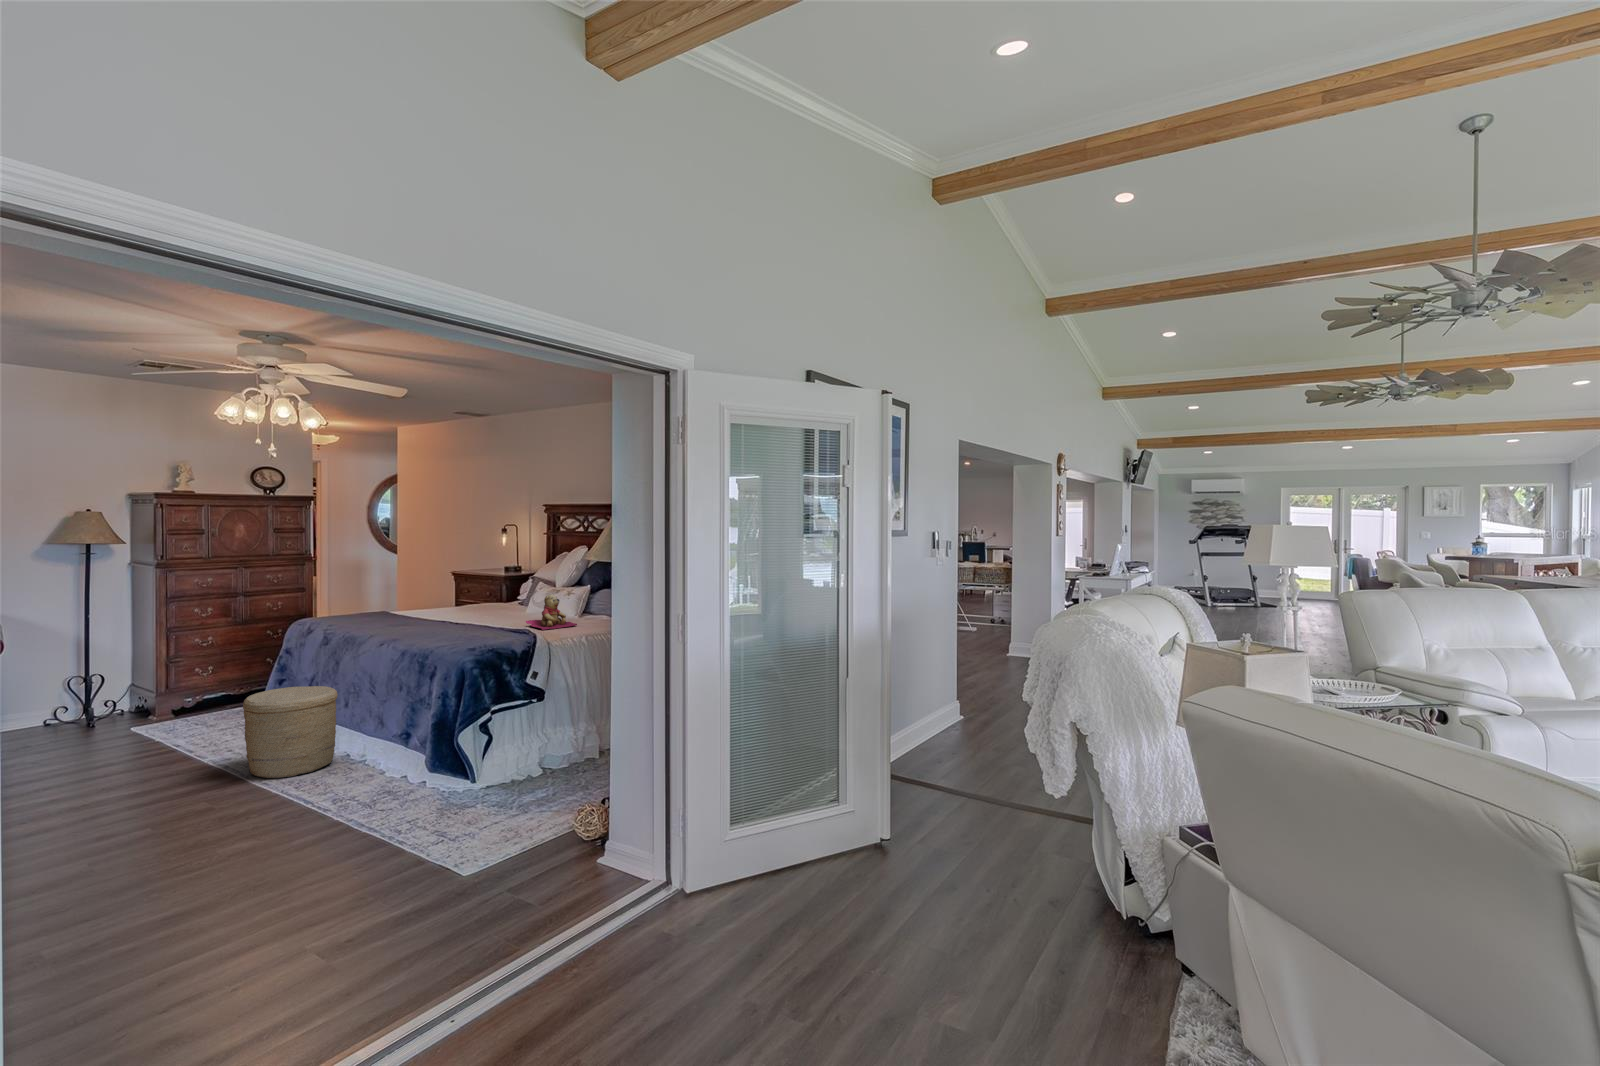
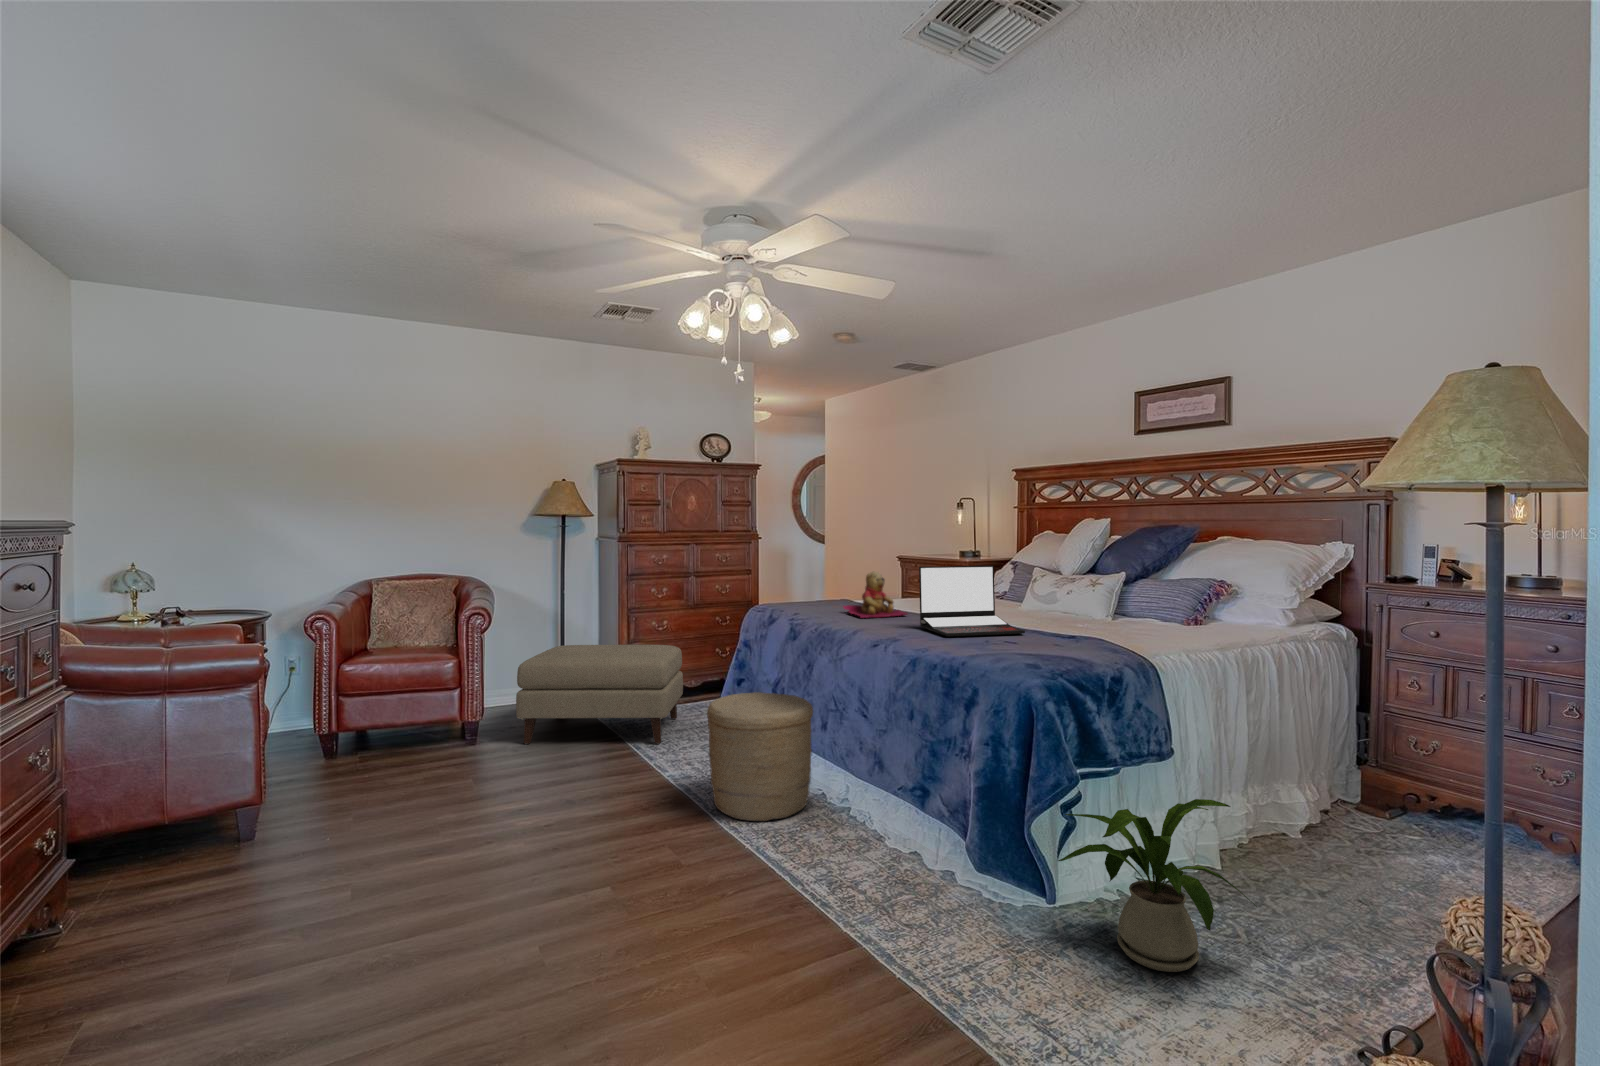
laptop: none [423,587,494,636] -> present [919,566,1025,637]
teddy bear: present [526,594,577,630] -> present [843,572,907,618]
ottoman: none [36,659,228,758] -> present [516,645,683,744]
house plant: none [477,711,576,803] -> present [1058,799,1256,972]

